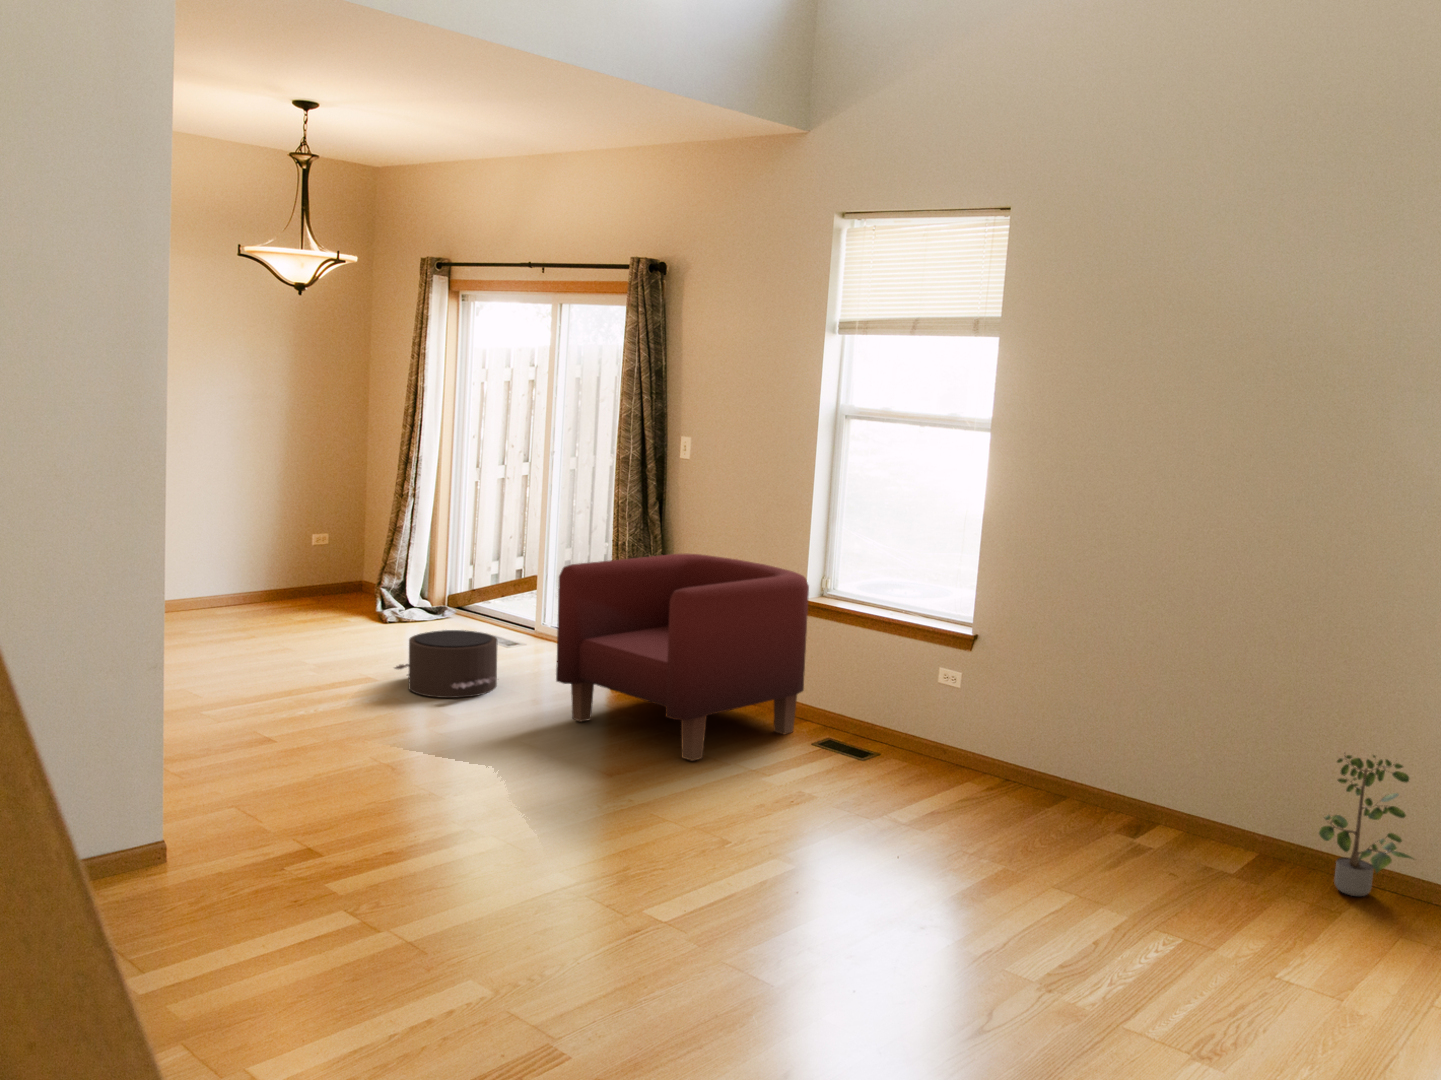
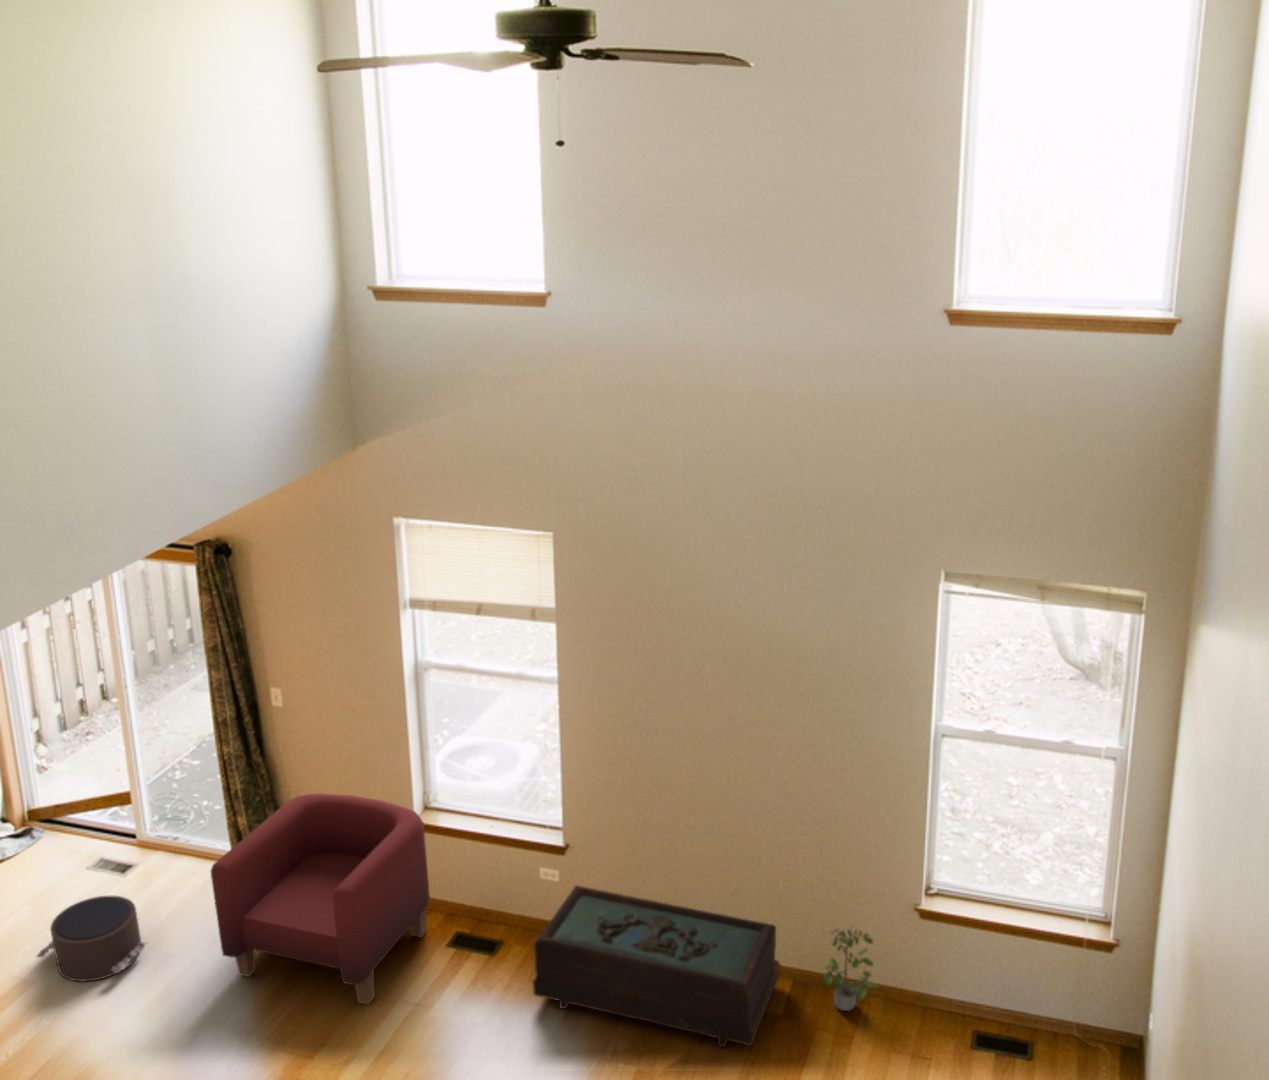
coffee table: none [890,684,1253,882] -> present [533,886,780,1047]

